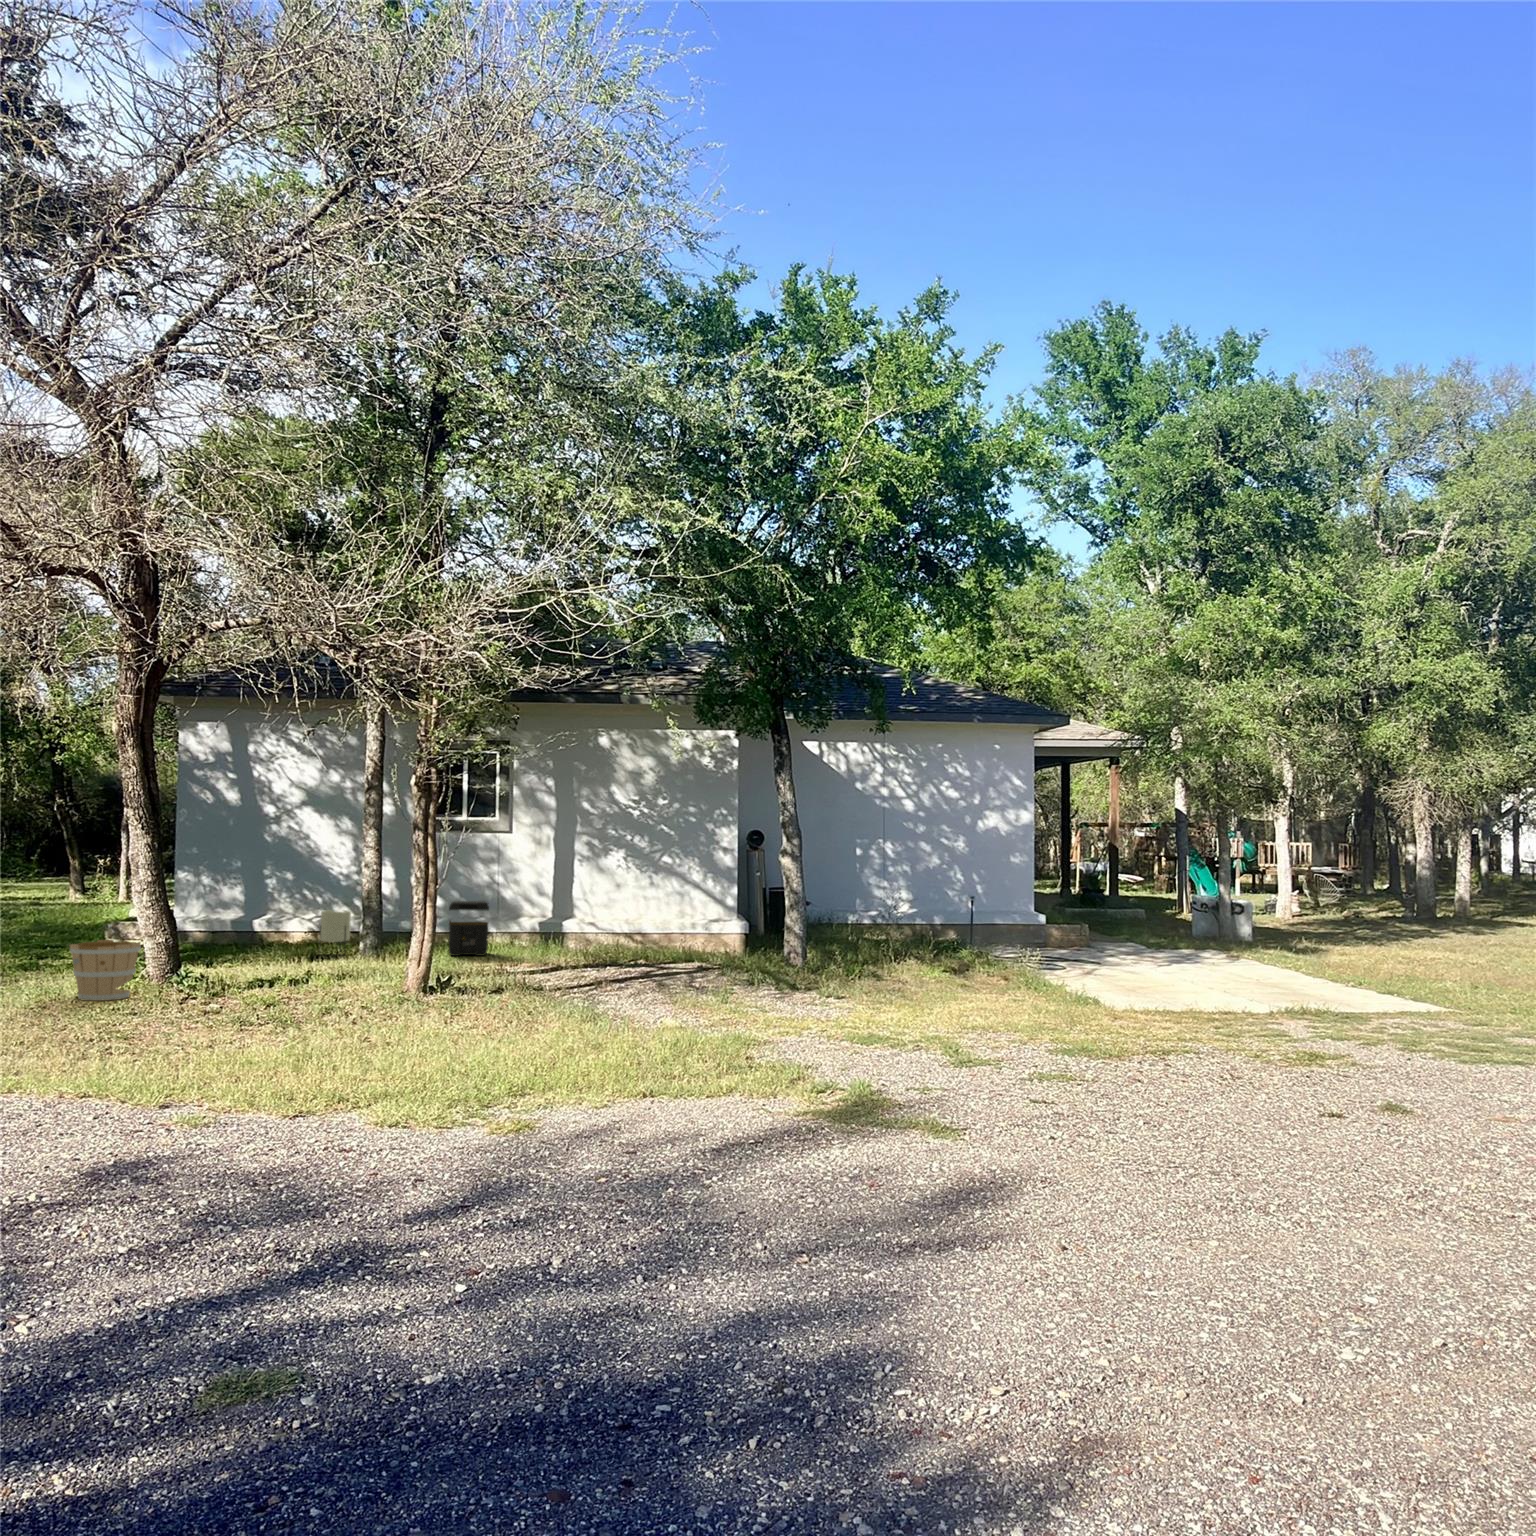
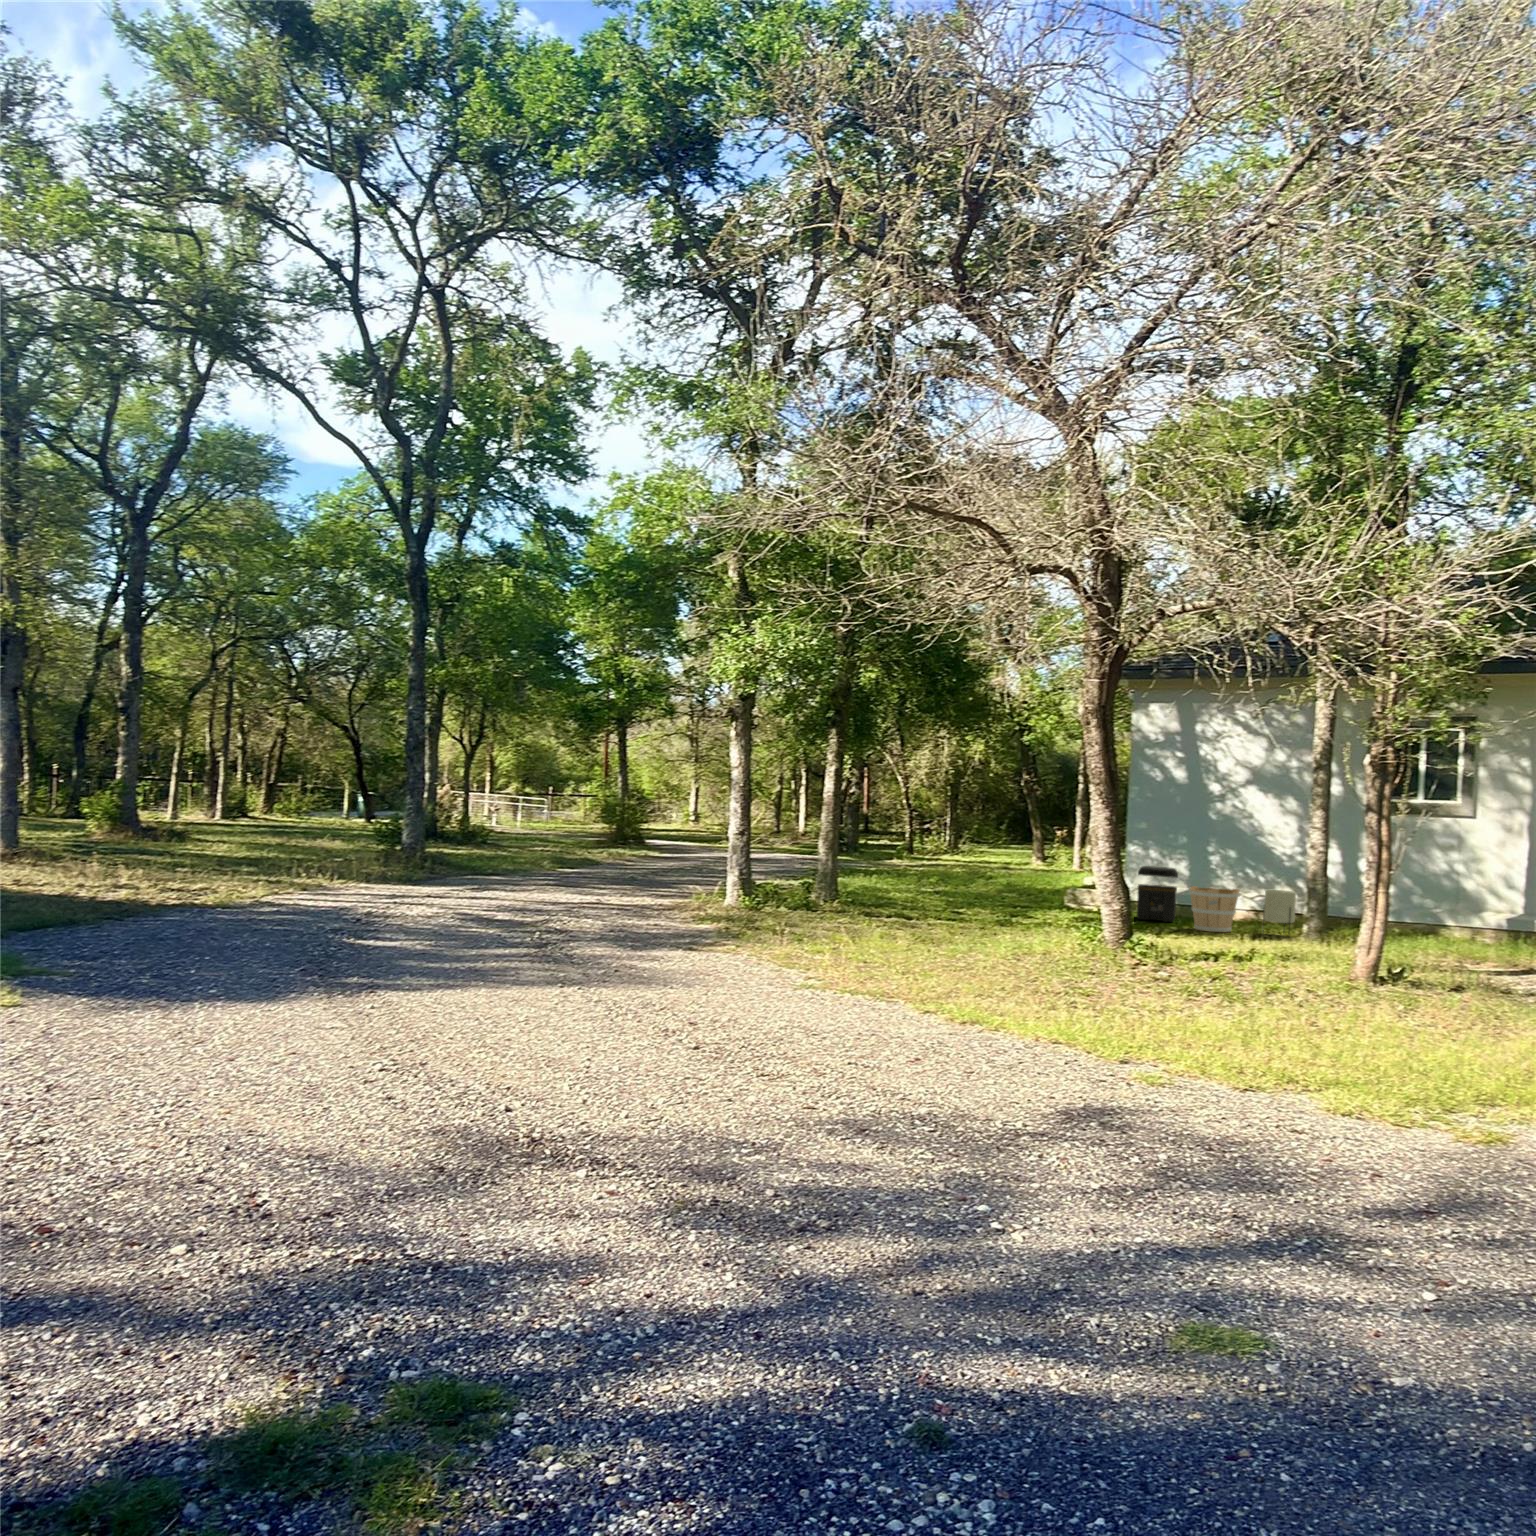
toolbox: present [449,900,489,956] -> present [1137,866,1178,922]
wooden bucket: present [70,940,141,1001] -> present [1189,886,1240,932]

